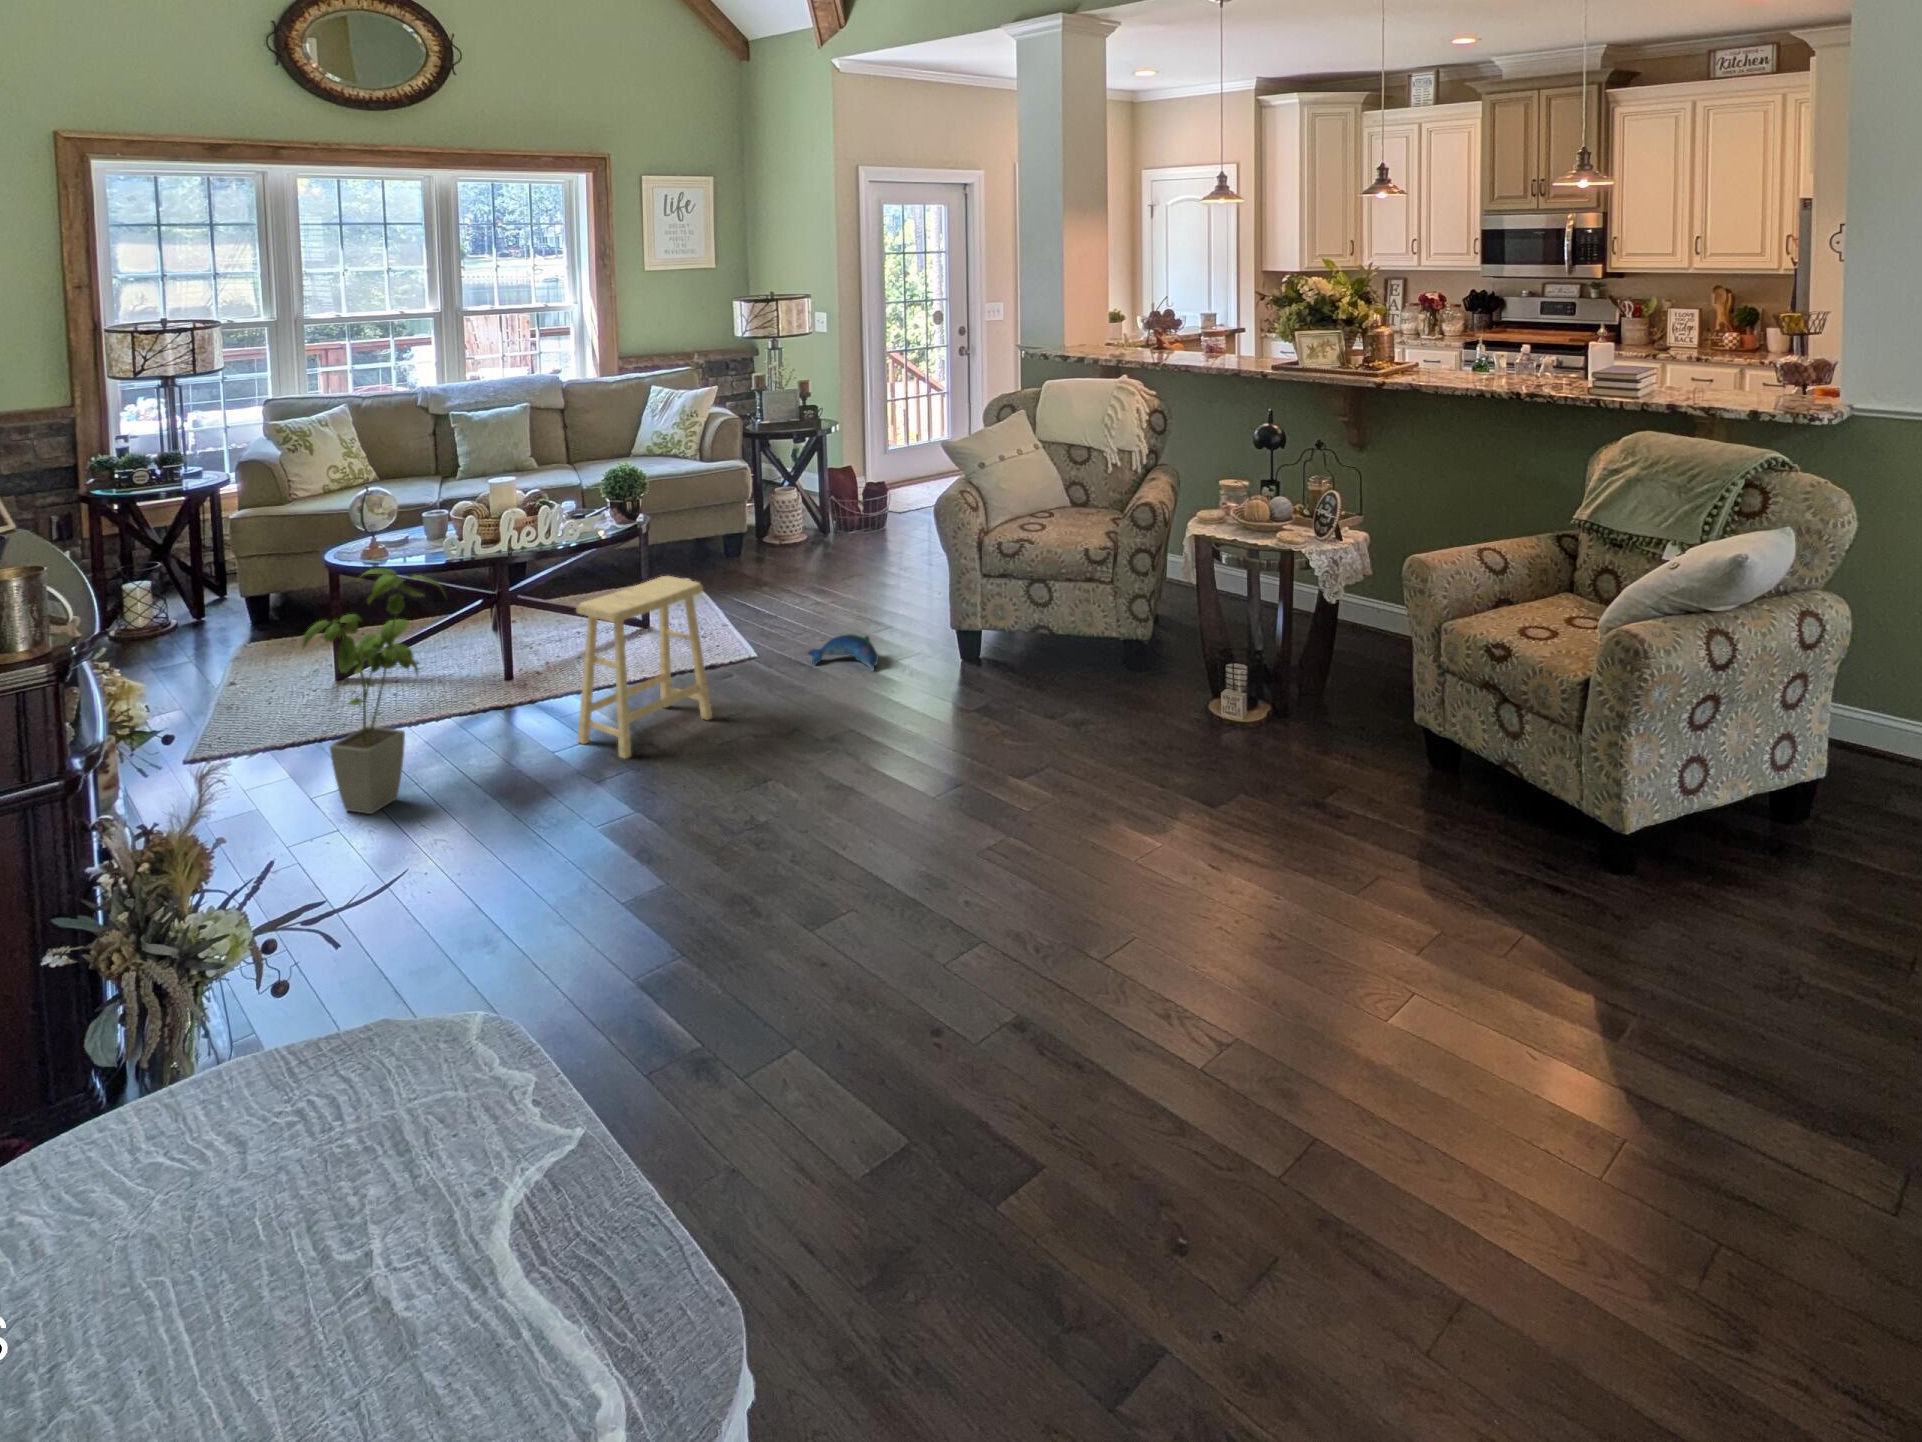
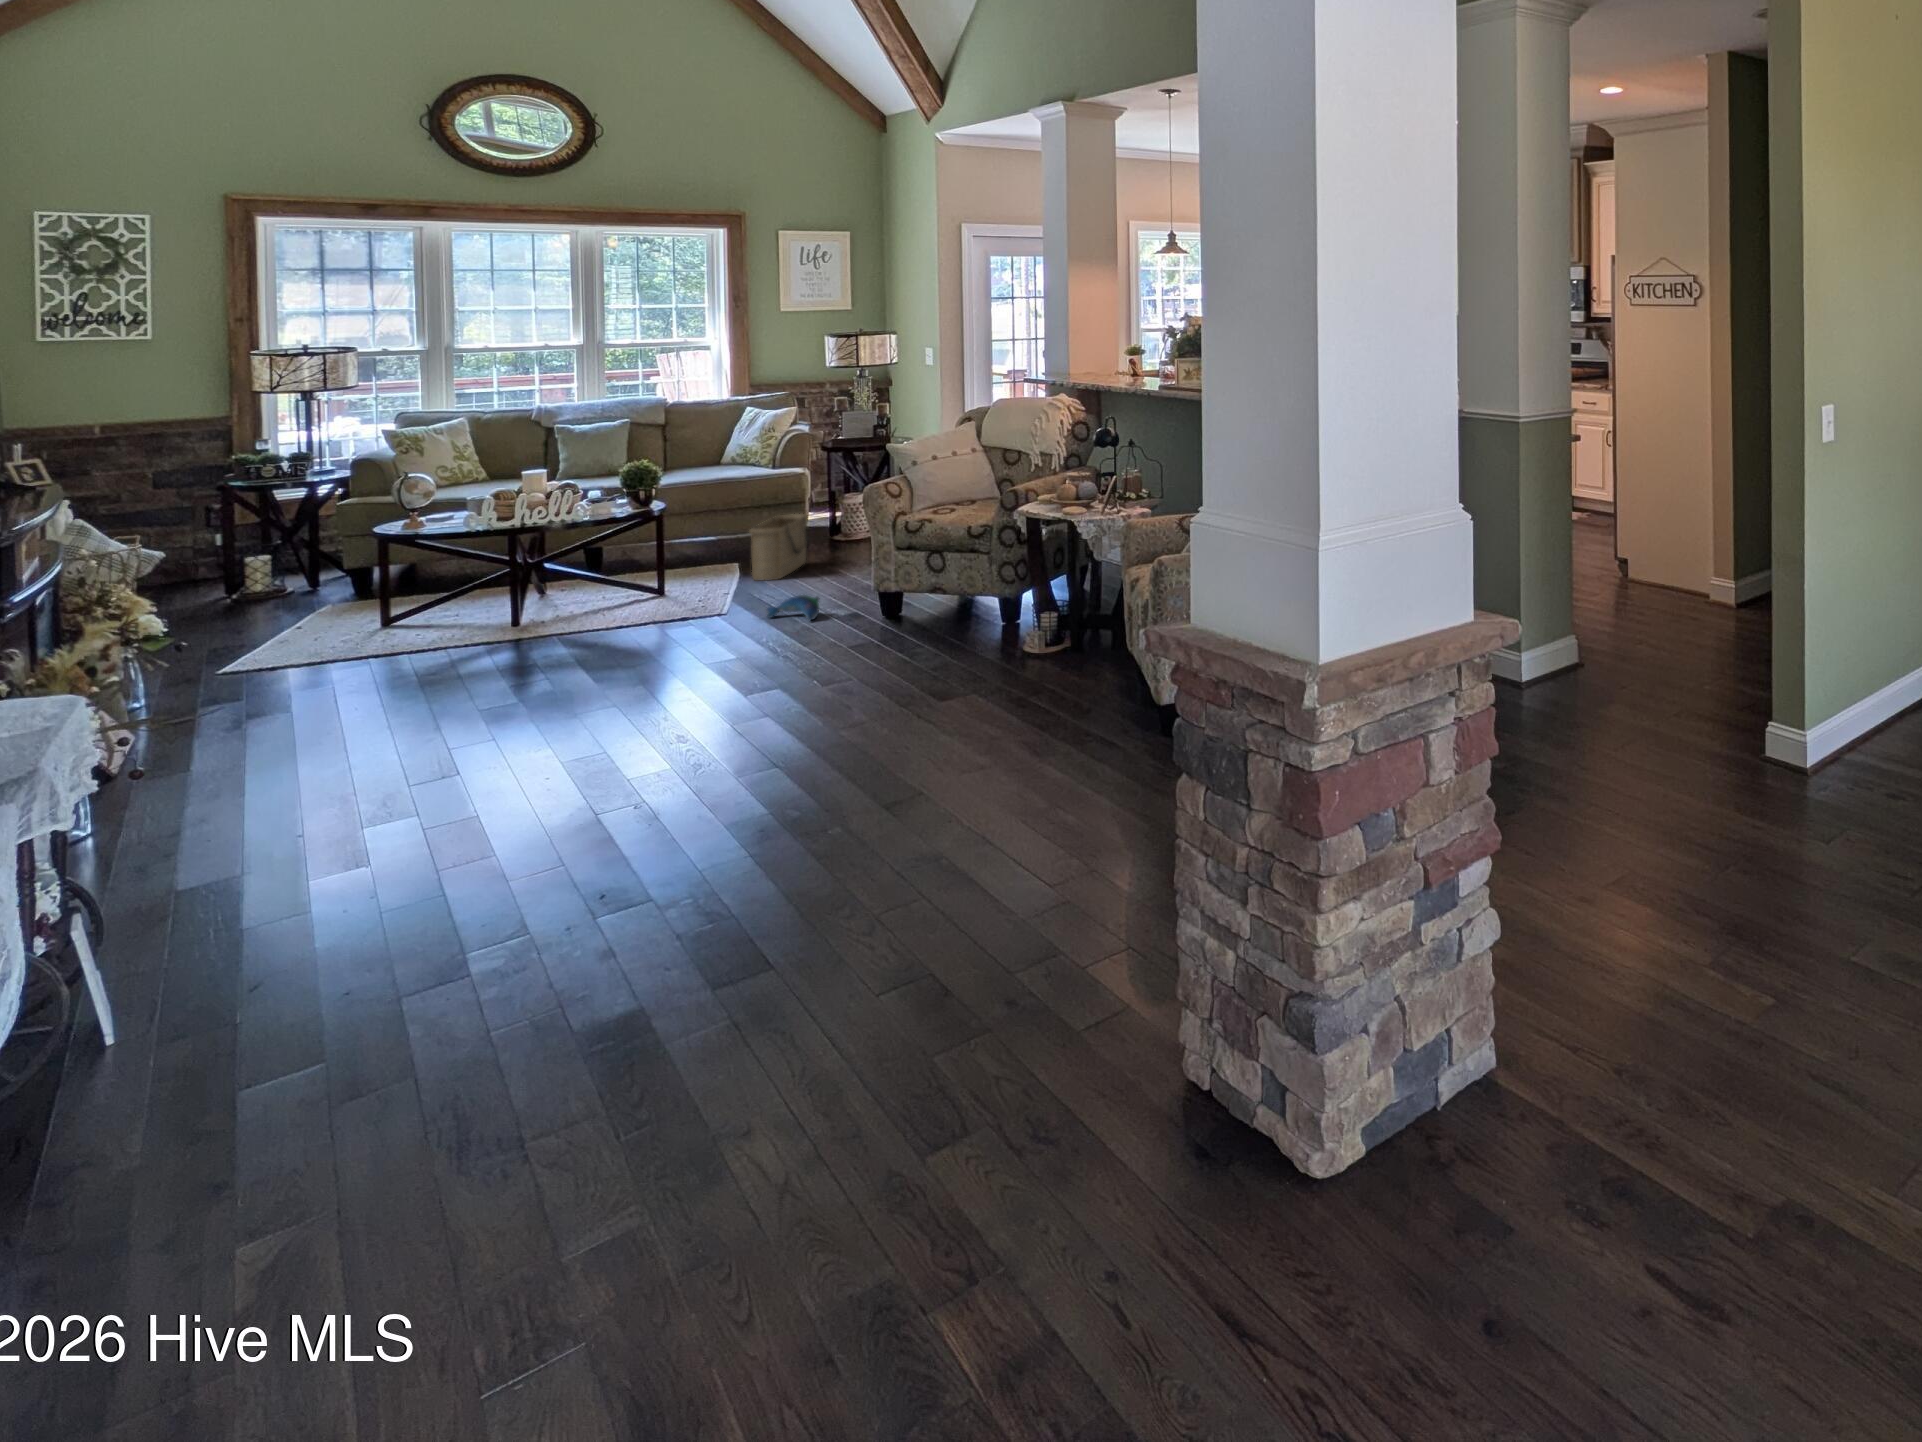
basket: none [719,516,766,601] -> present [750,514,807,581]
house plant: present [303,568,442,814] -> none [272,514,397,696]
footstool: present [577,576,712,759] -> none [526,538,646,670]

